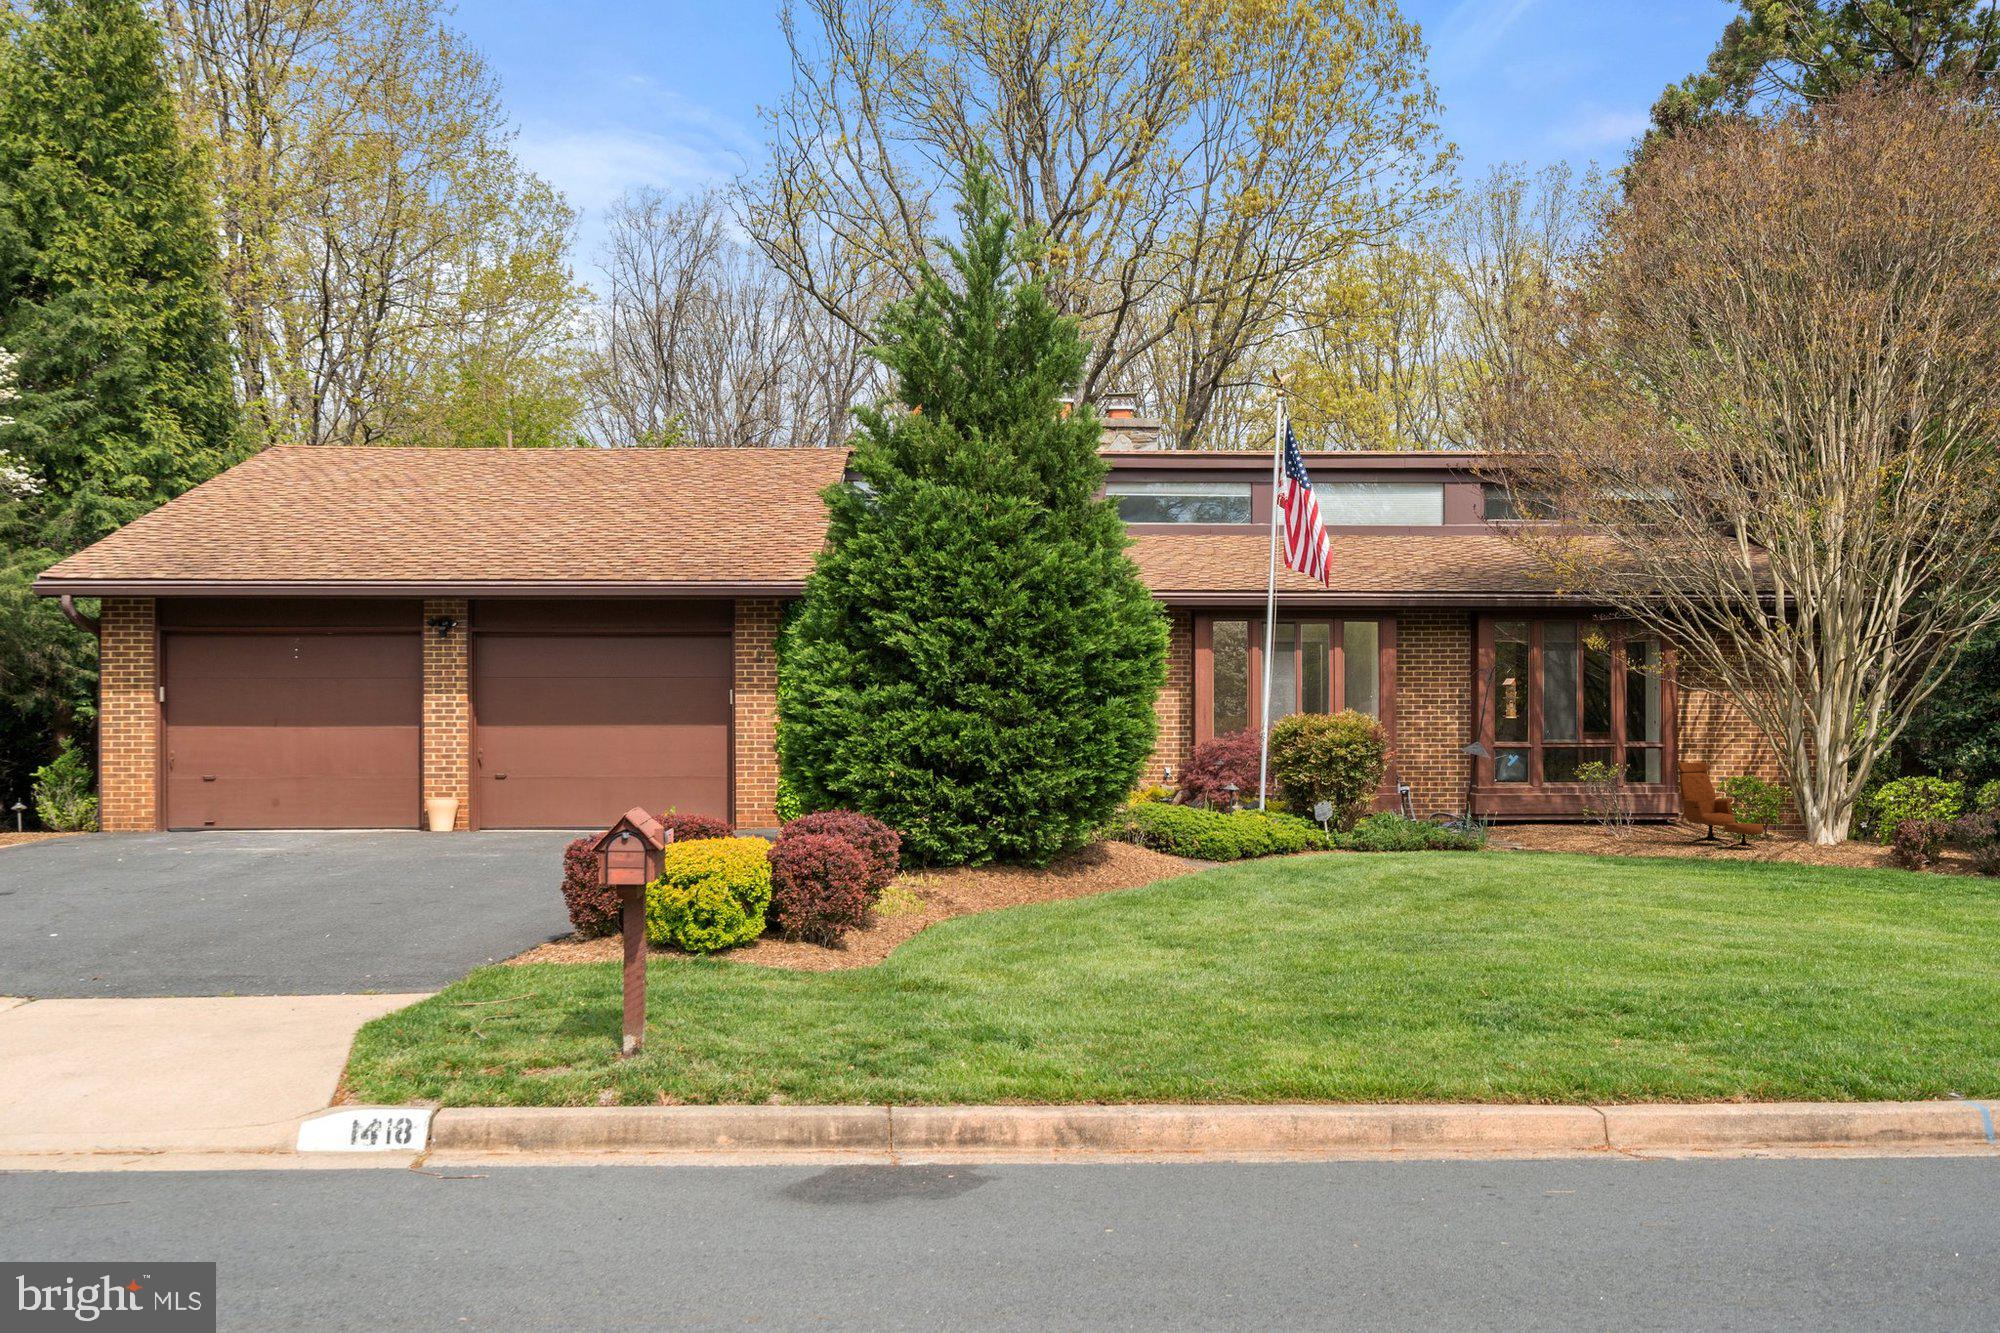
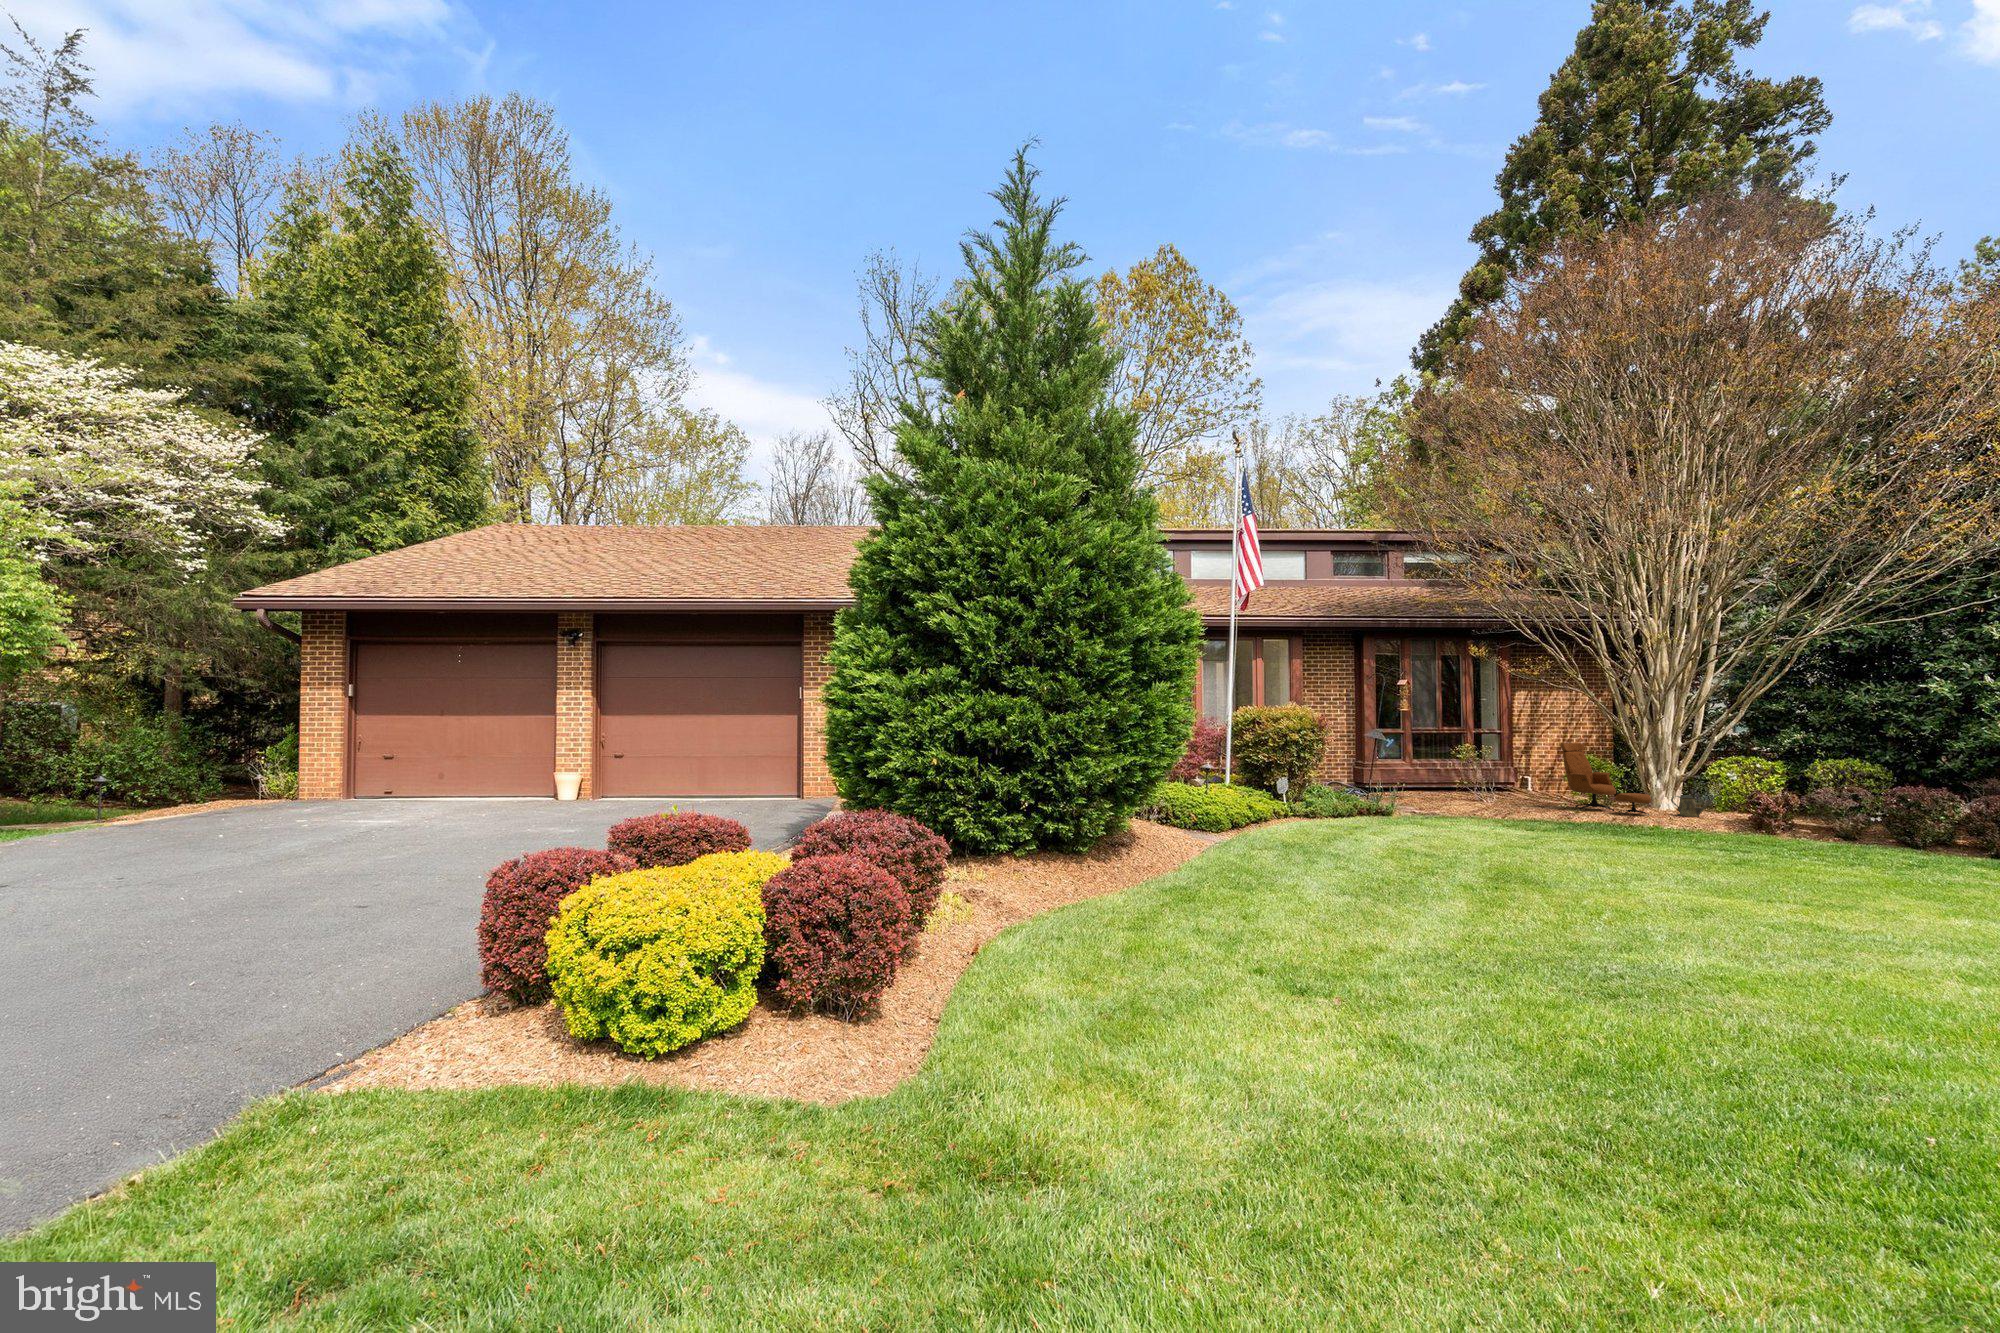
watering can: none [1788,824,1833,851] -> present [1671,795,1719,817]

